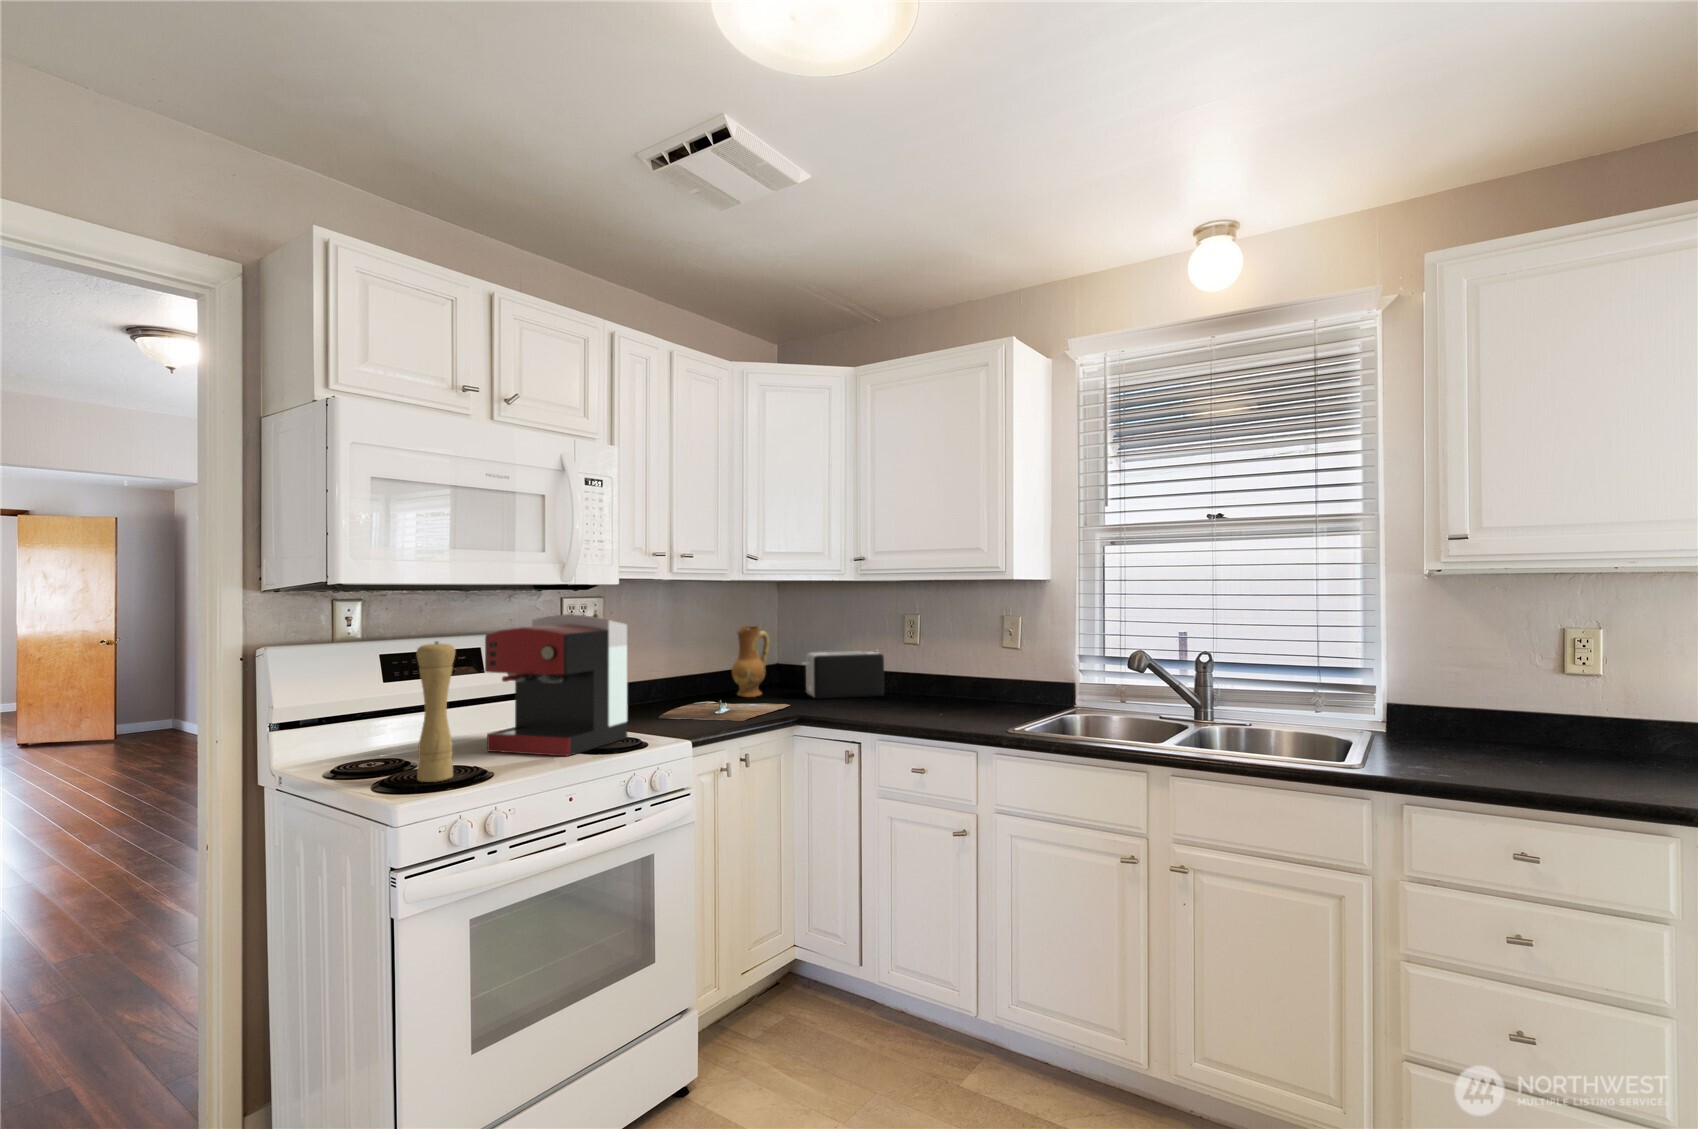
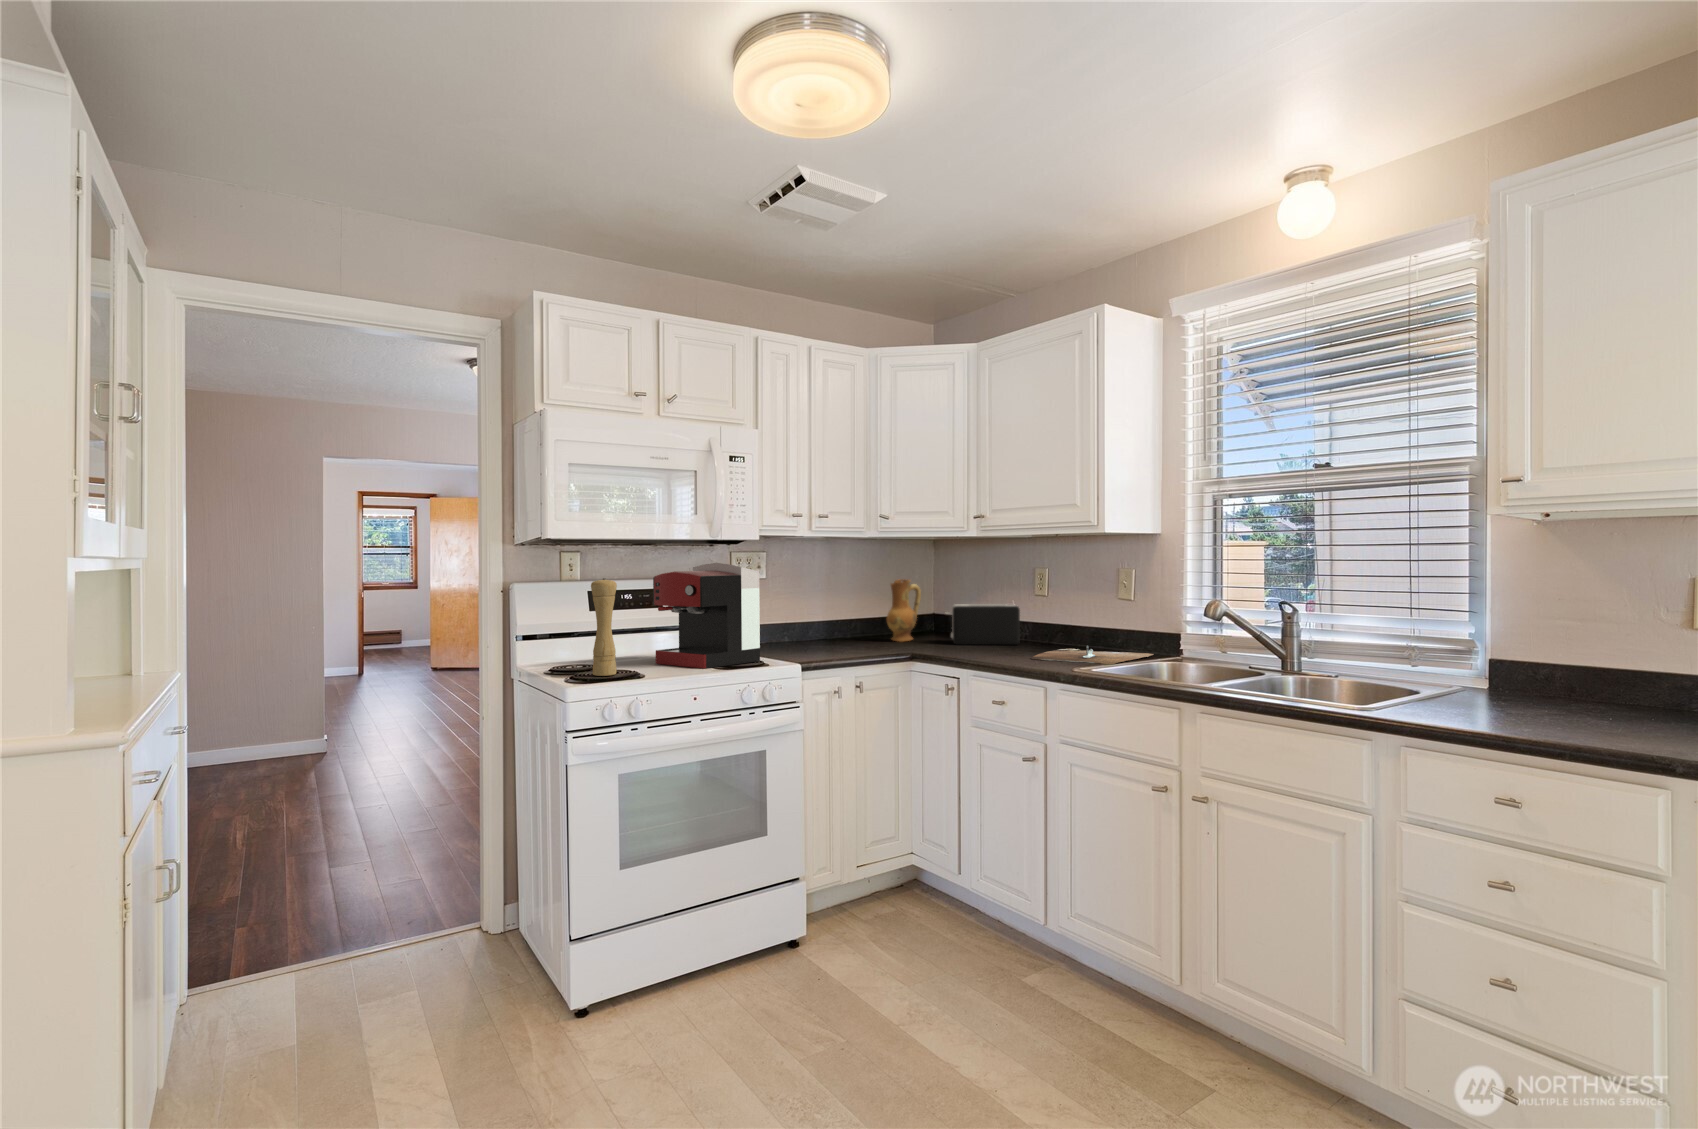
cutting board: present [659,700,790,721] -> present [1031,646,1153,664]

